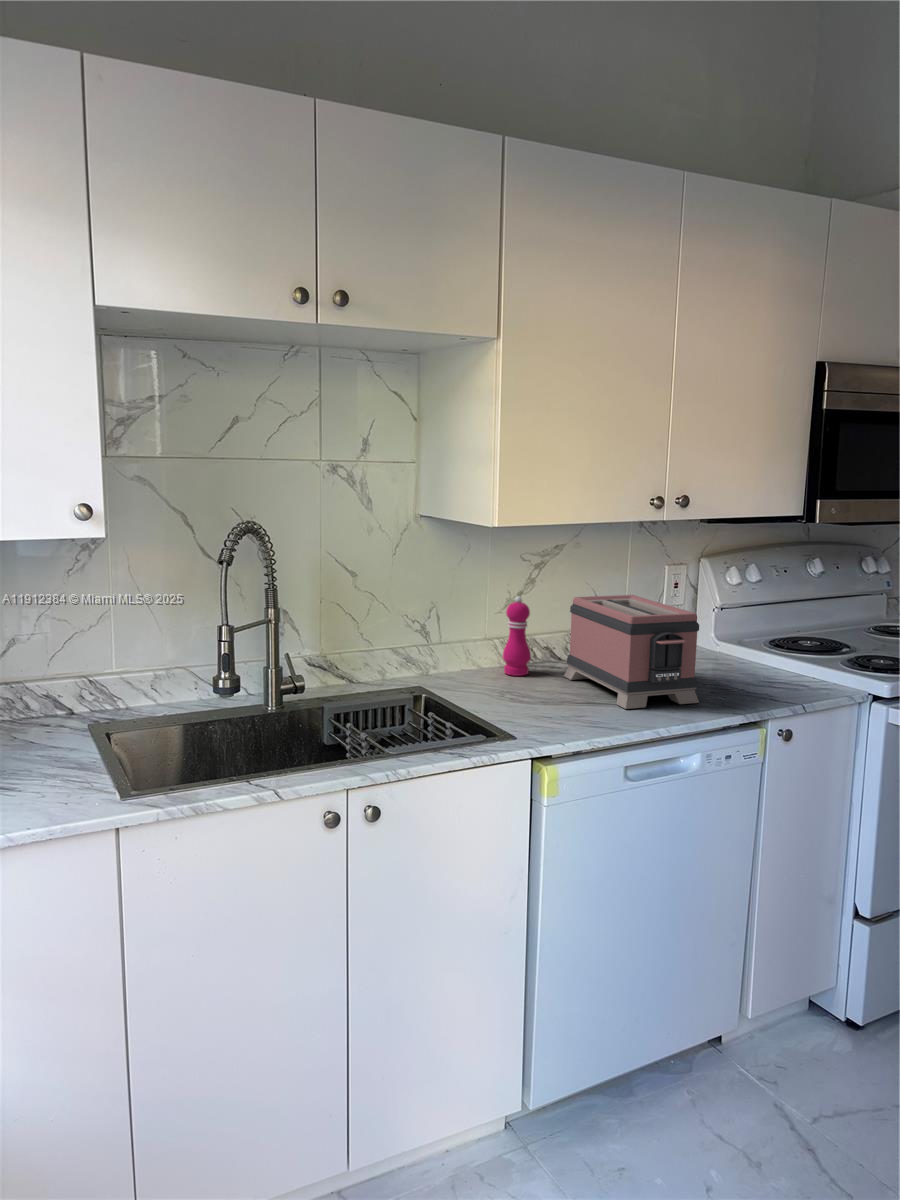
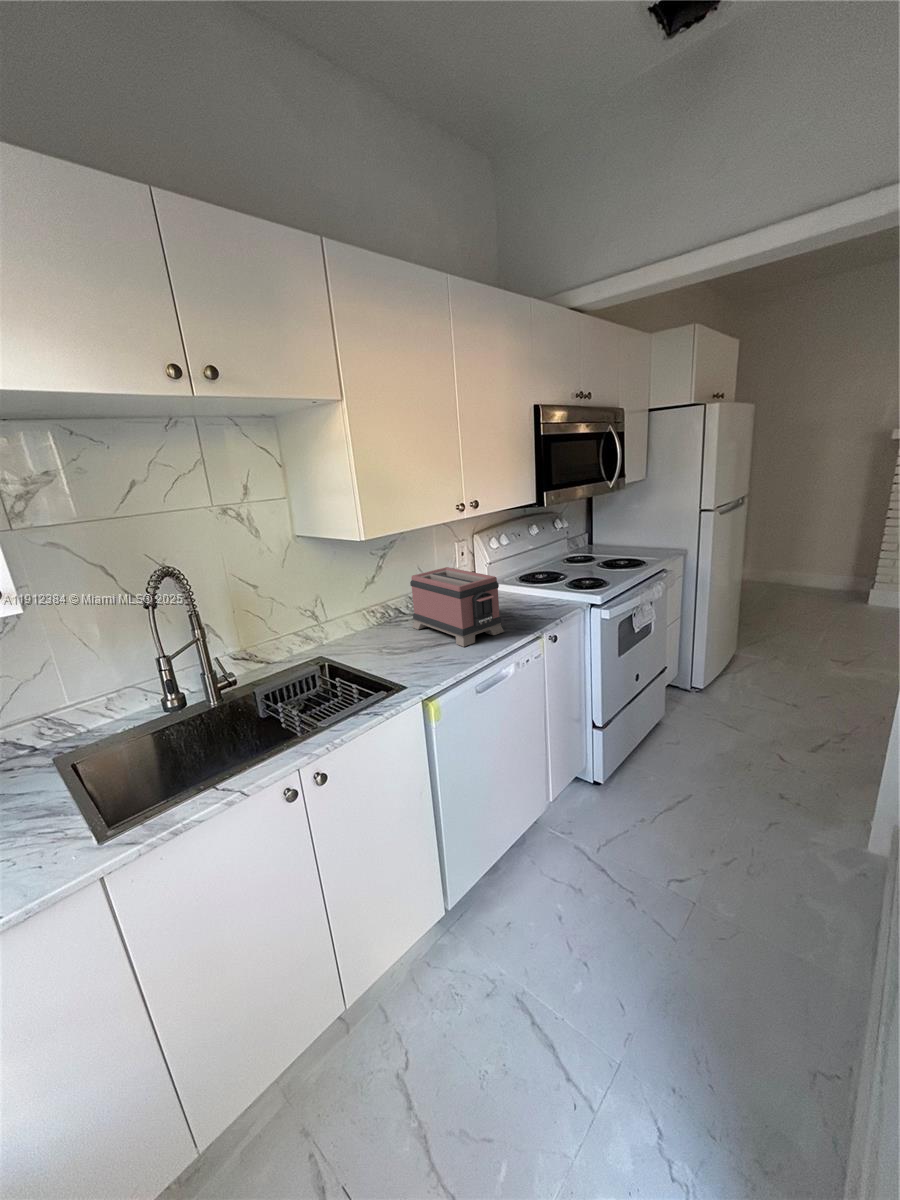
pepper mill: present [503,596,531,676] -> none [368,581,389,634]

